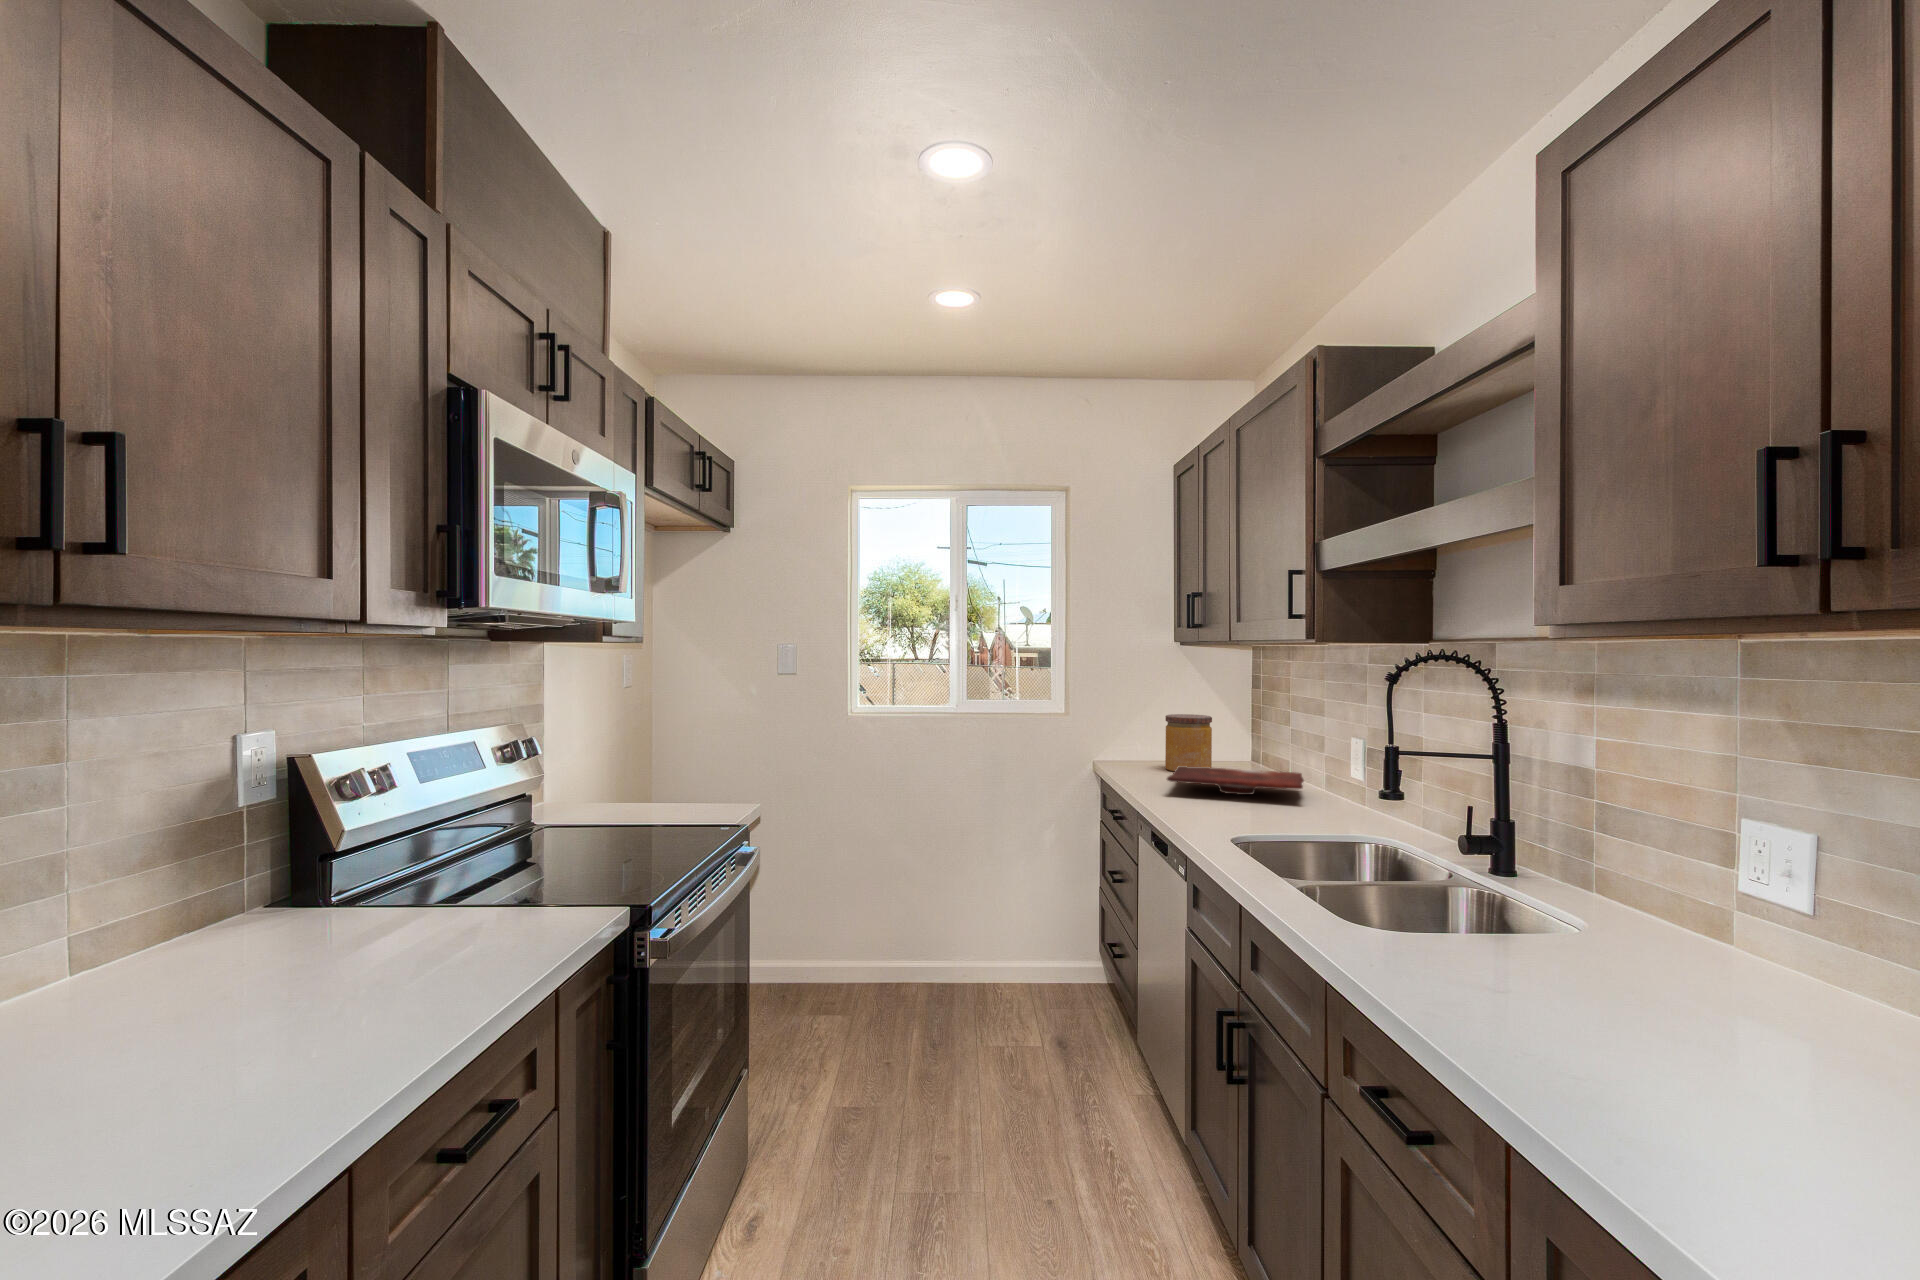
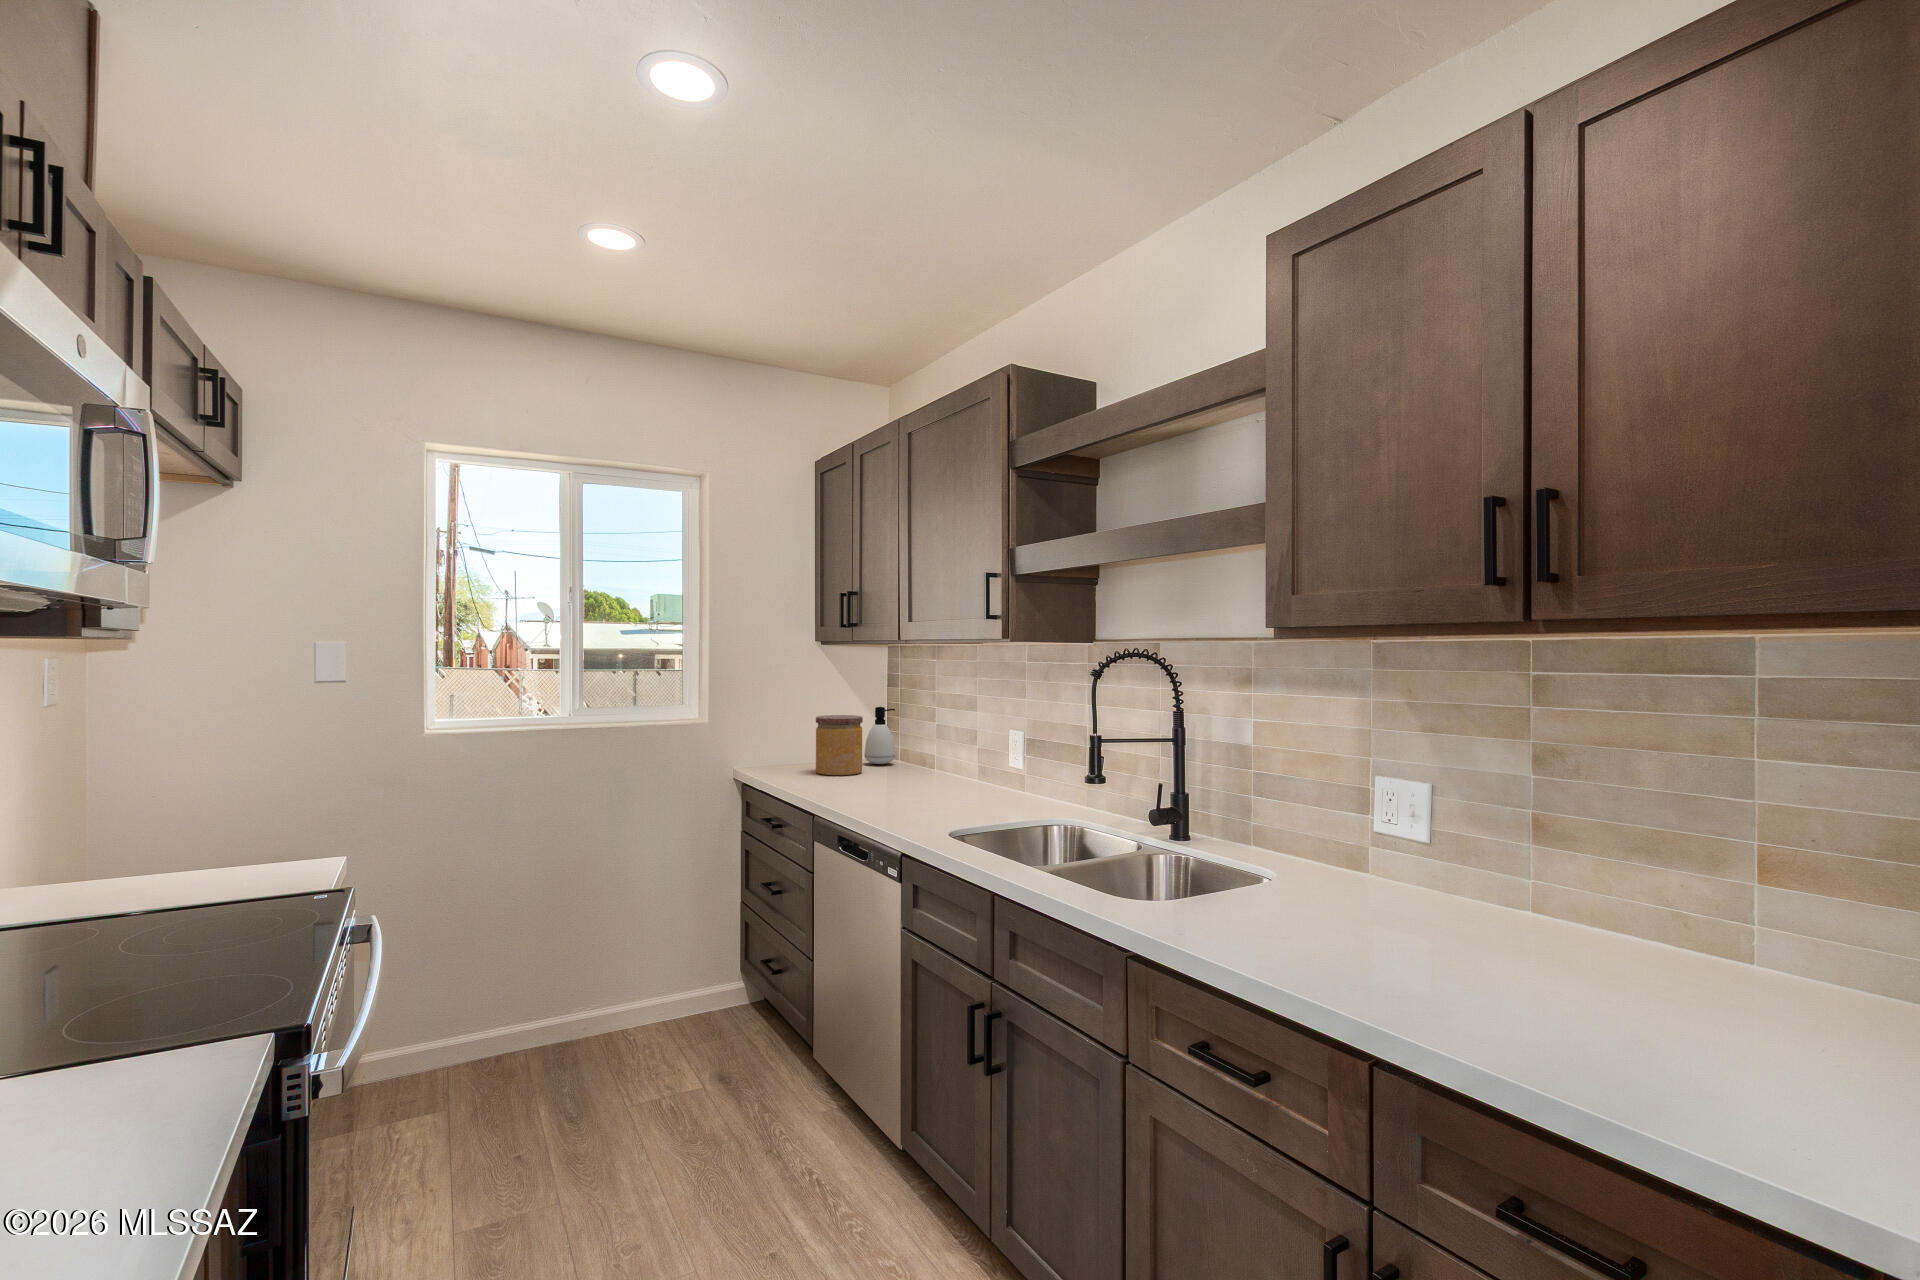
soap dispenser: none [1222,708,1255,765] -> present [864,707,895,764]
cutting board: present [1167,766,1304,795] -> none [842,767,976,793]

